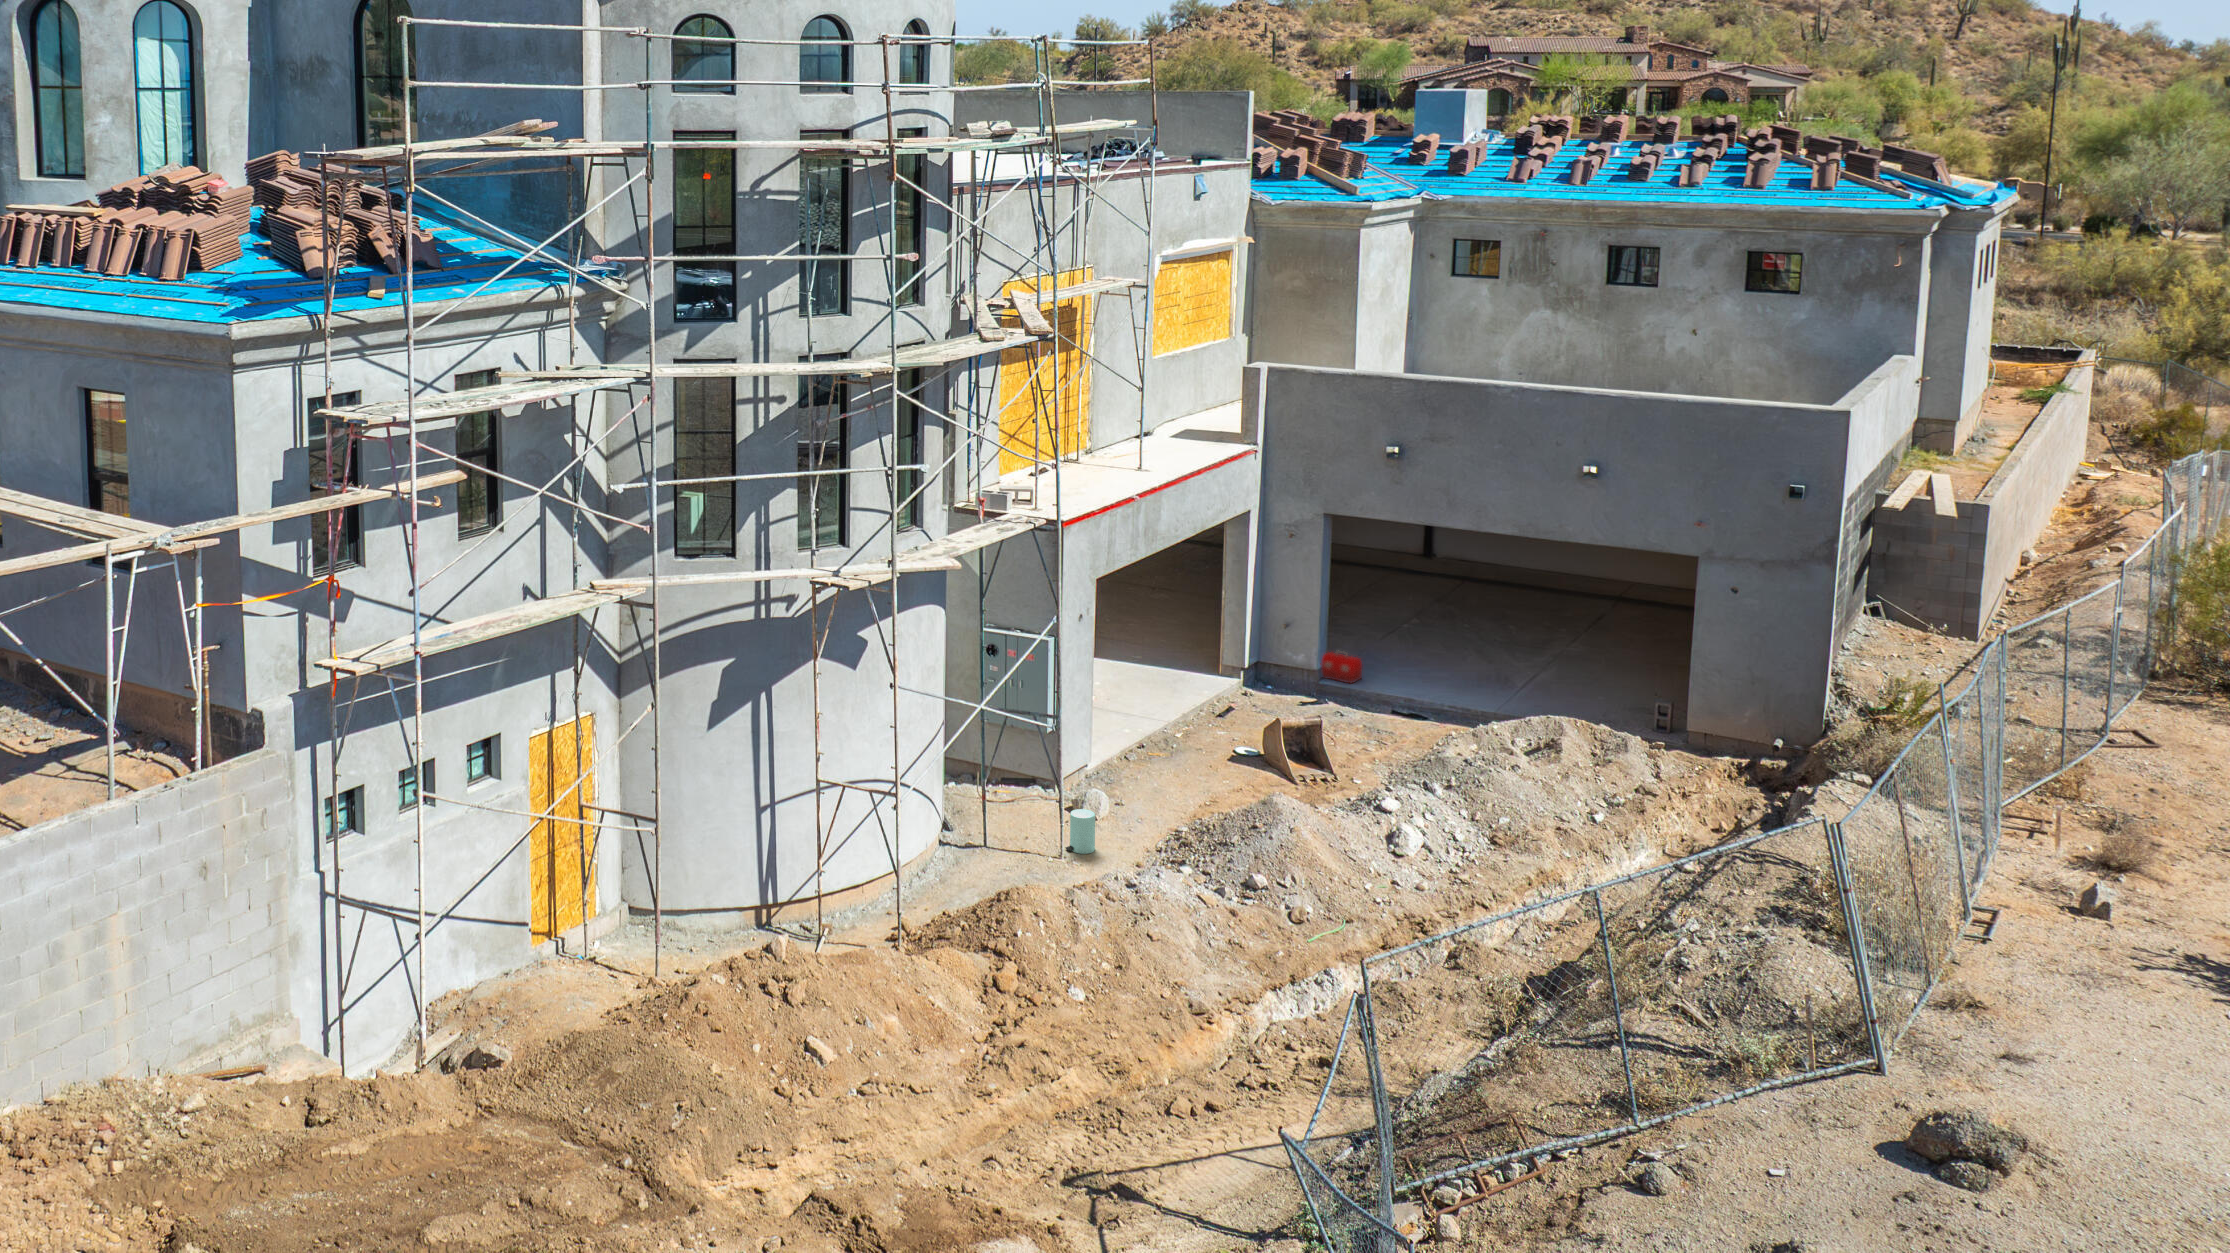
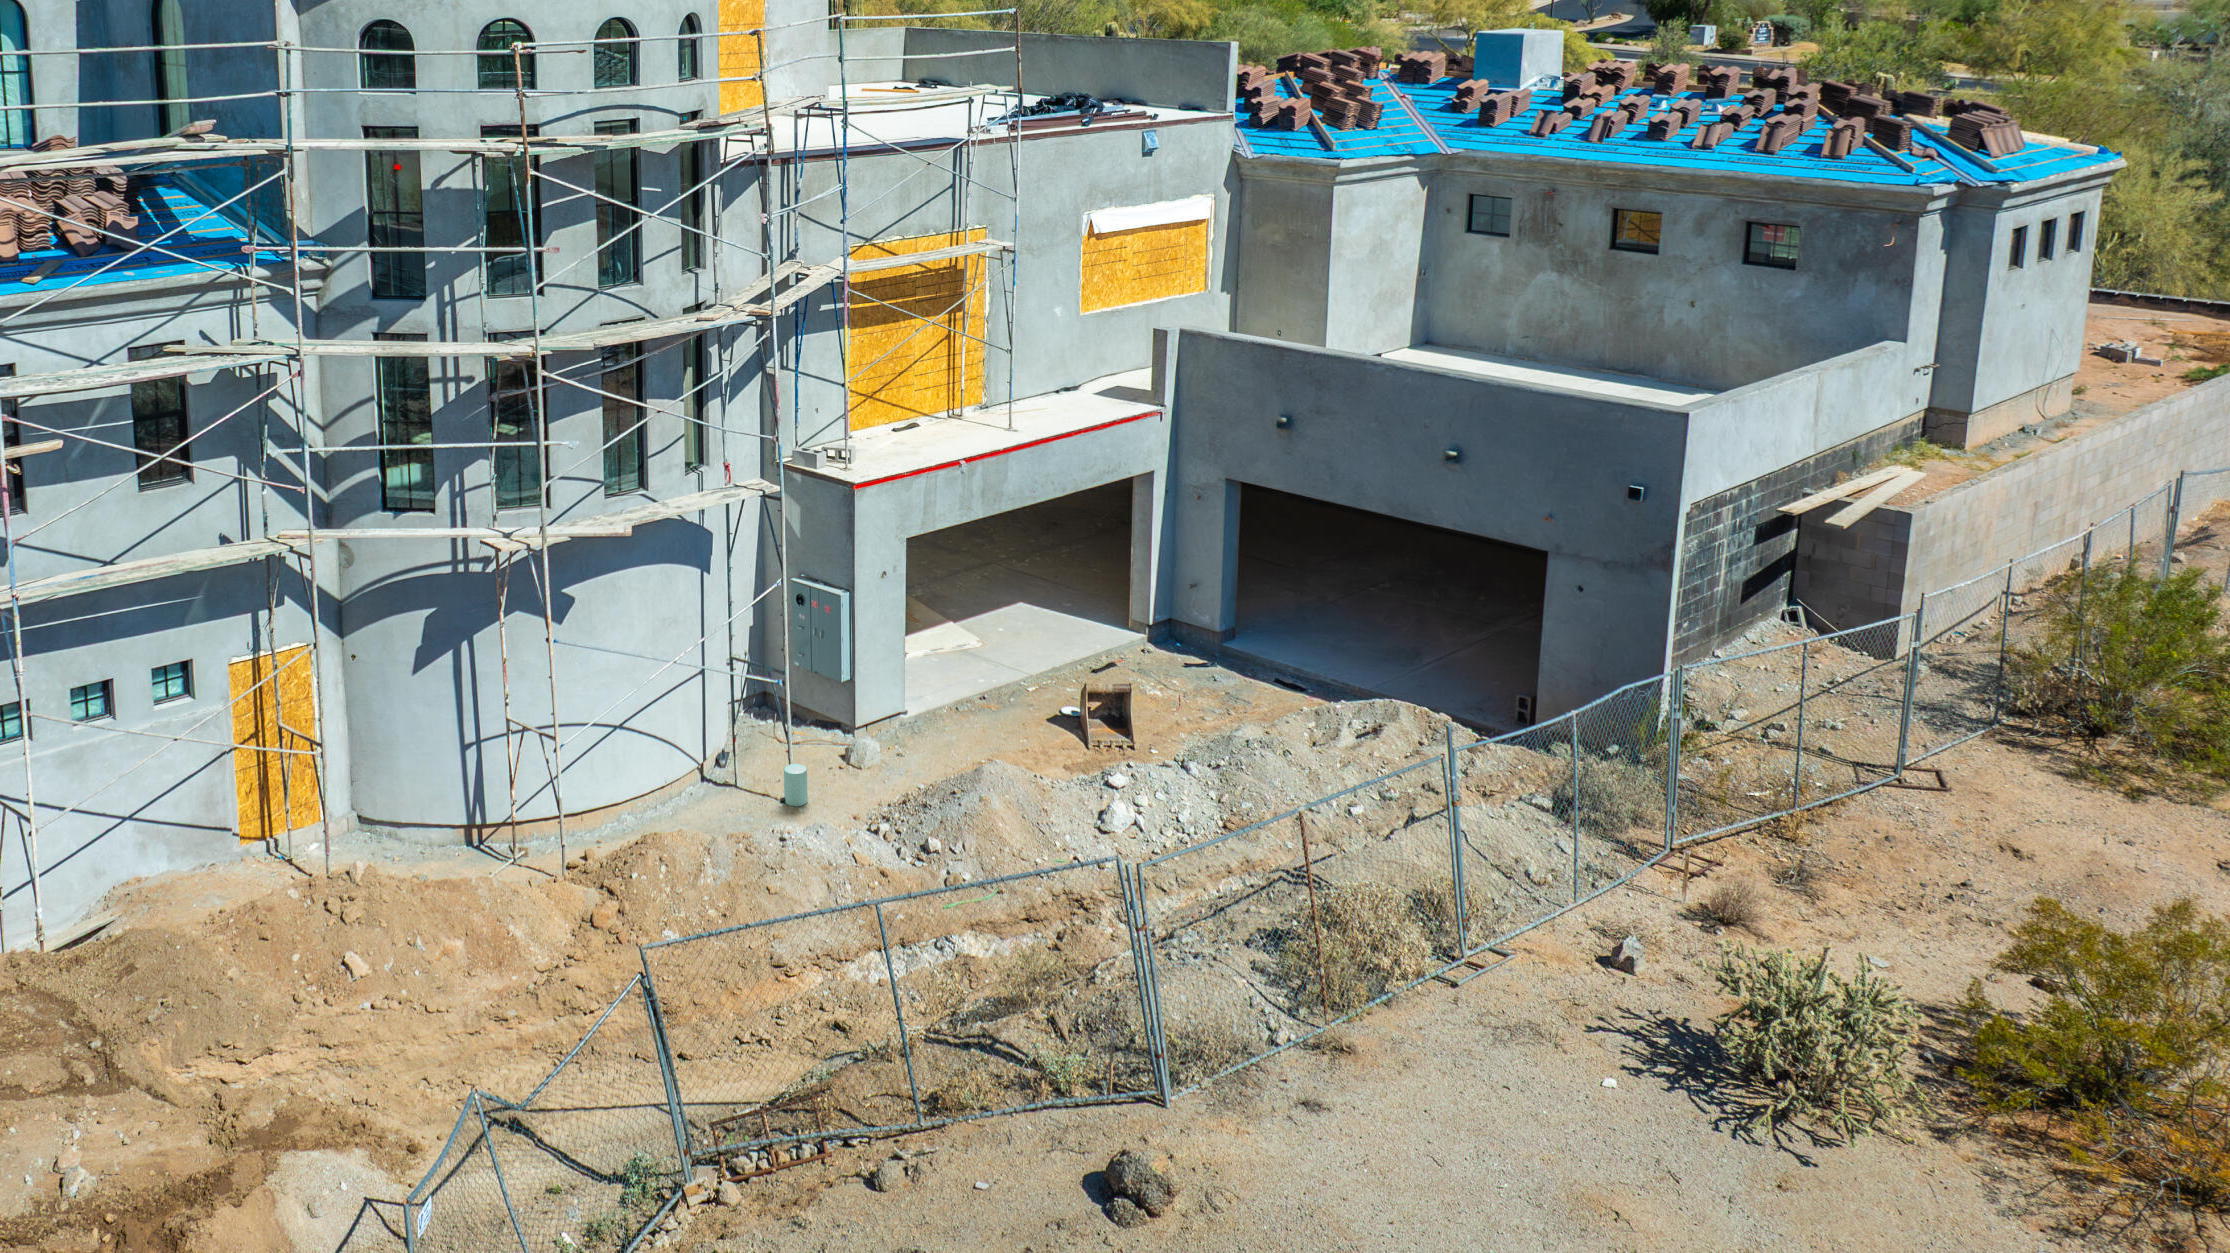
toolbox: present [1322,652,1362,683] -> none [1185,617,1225,651]

